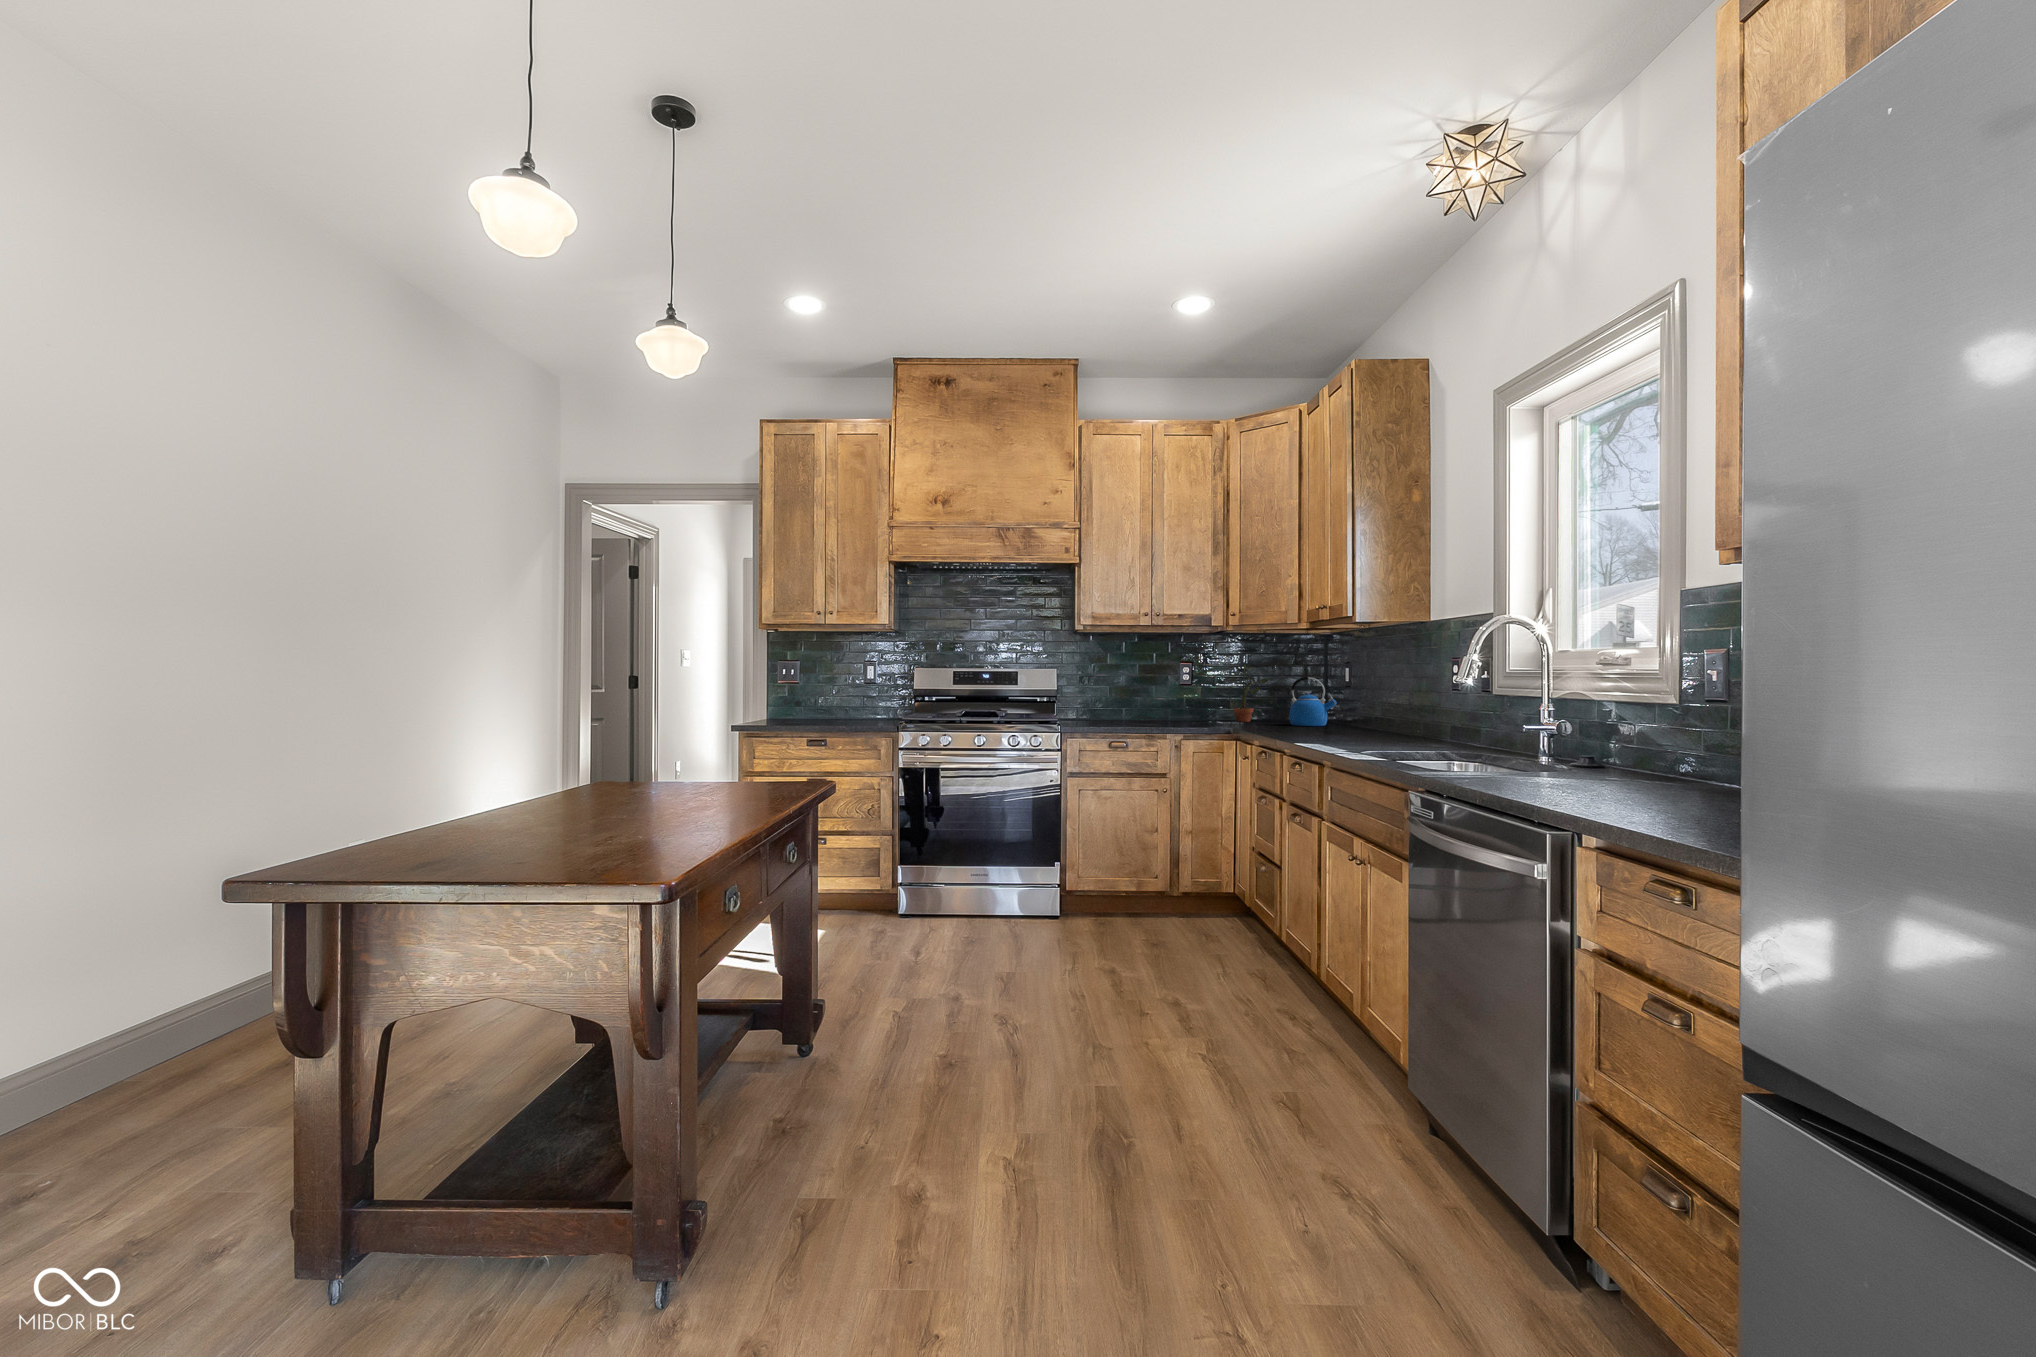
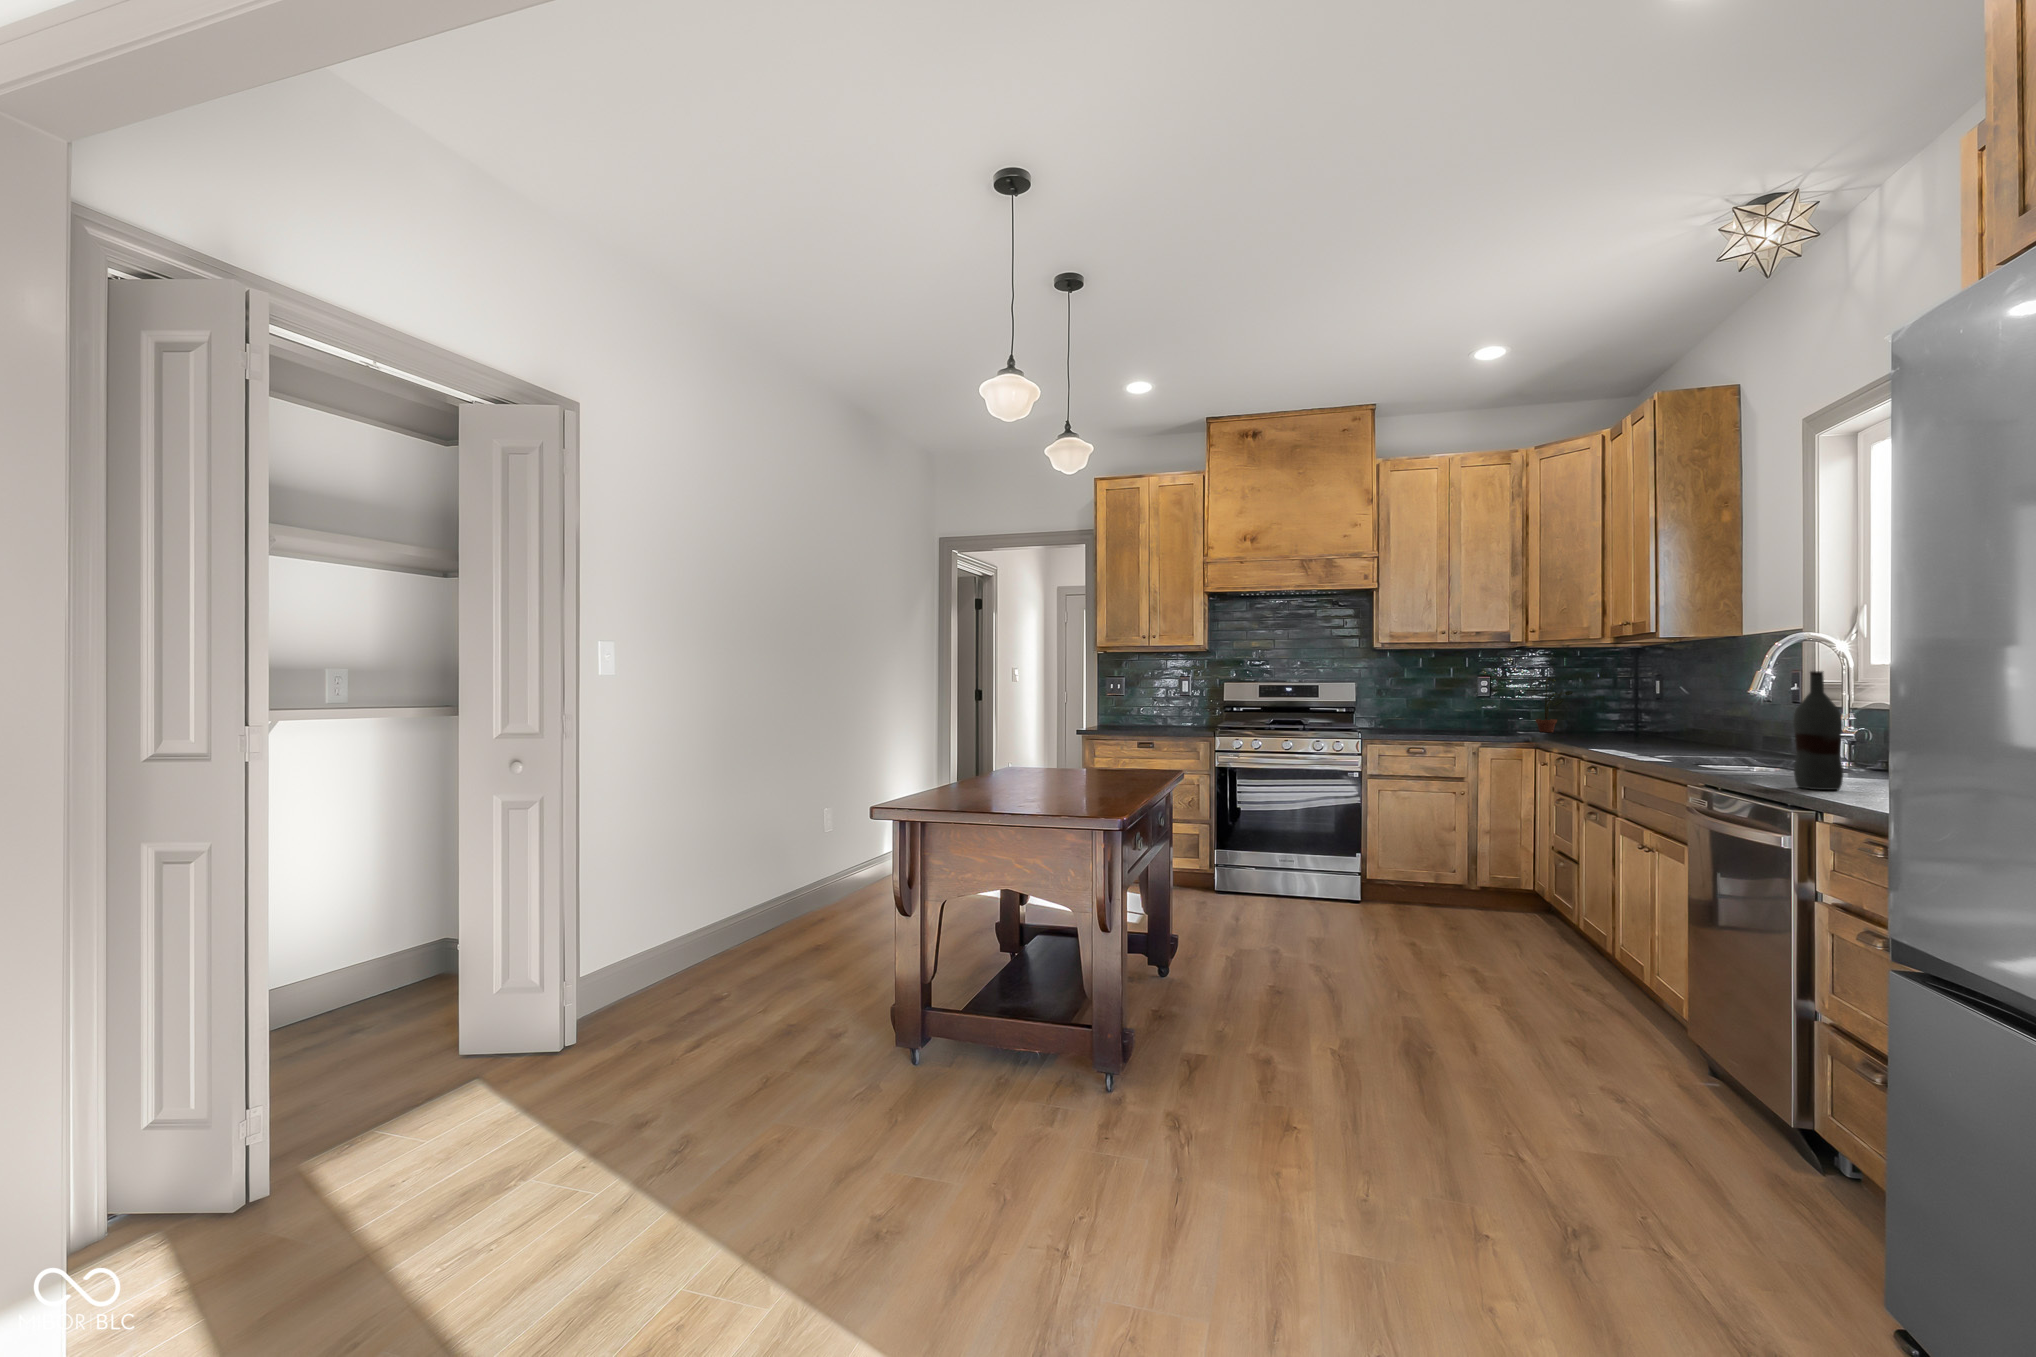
bottle: none [1537,656,1590,802] -> present [1793,671,1843,790]
kettle: present [1289,677,1337,726] -> none [1595,689,1648,737]

